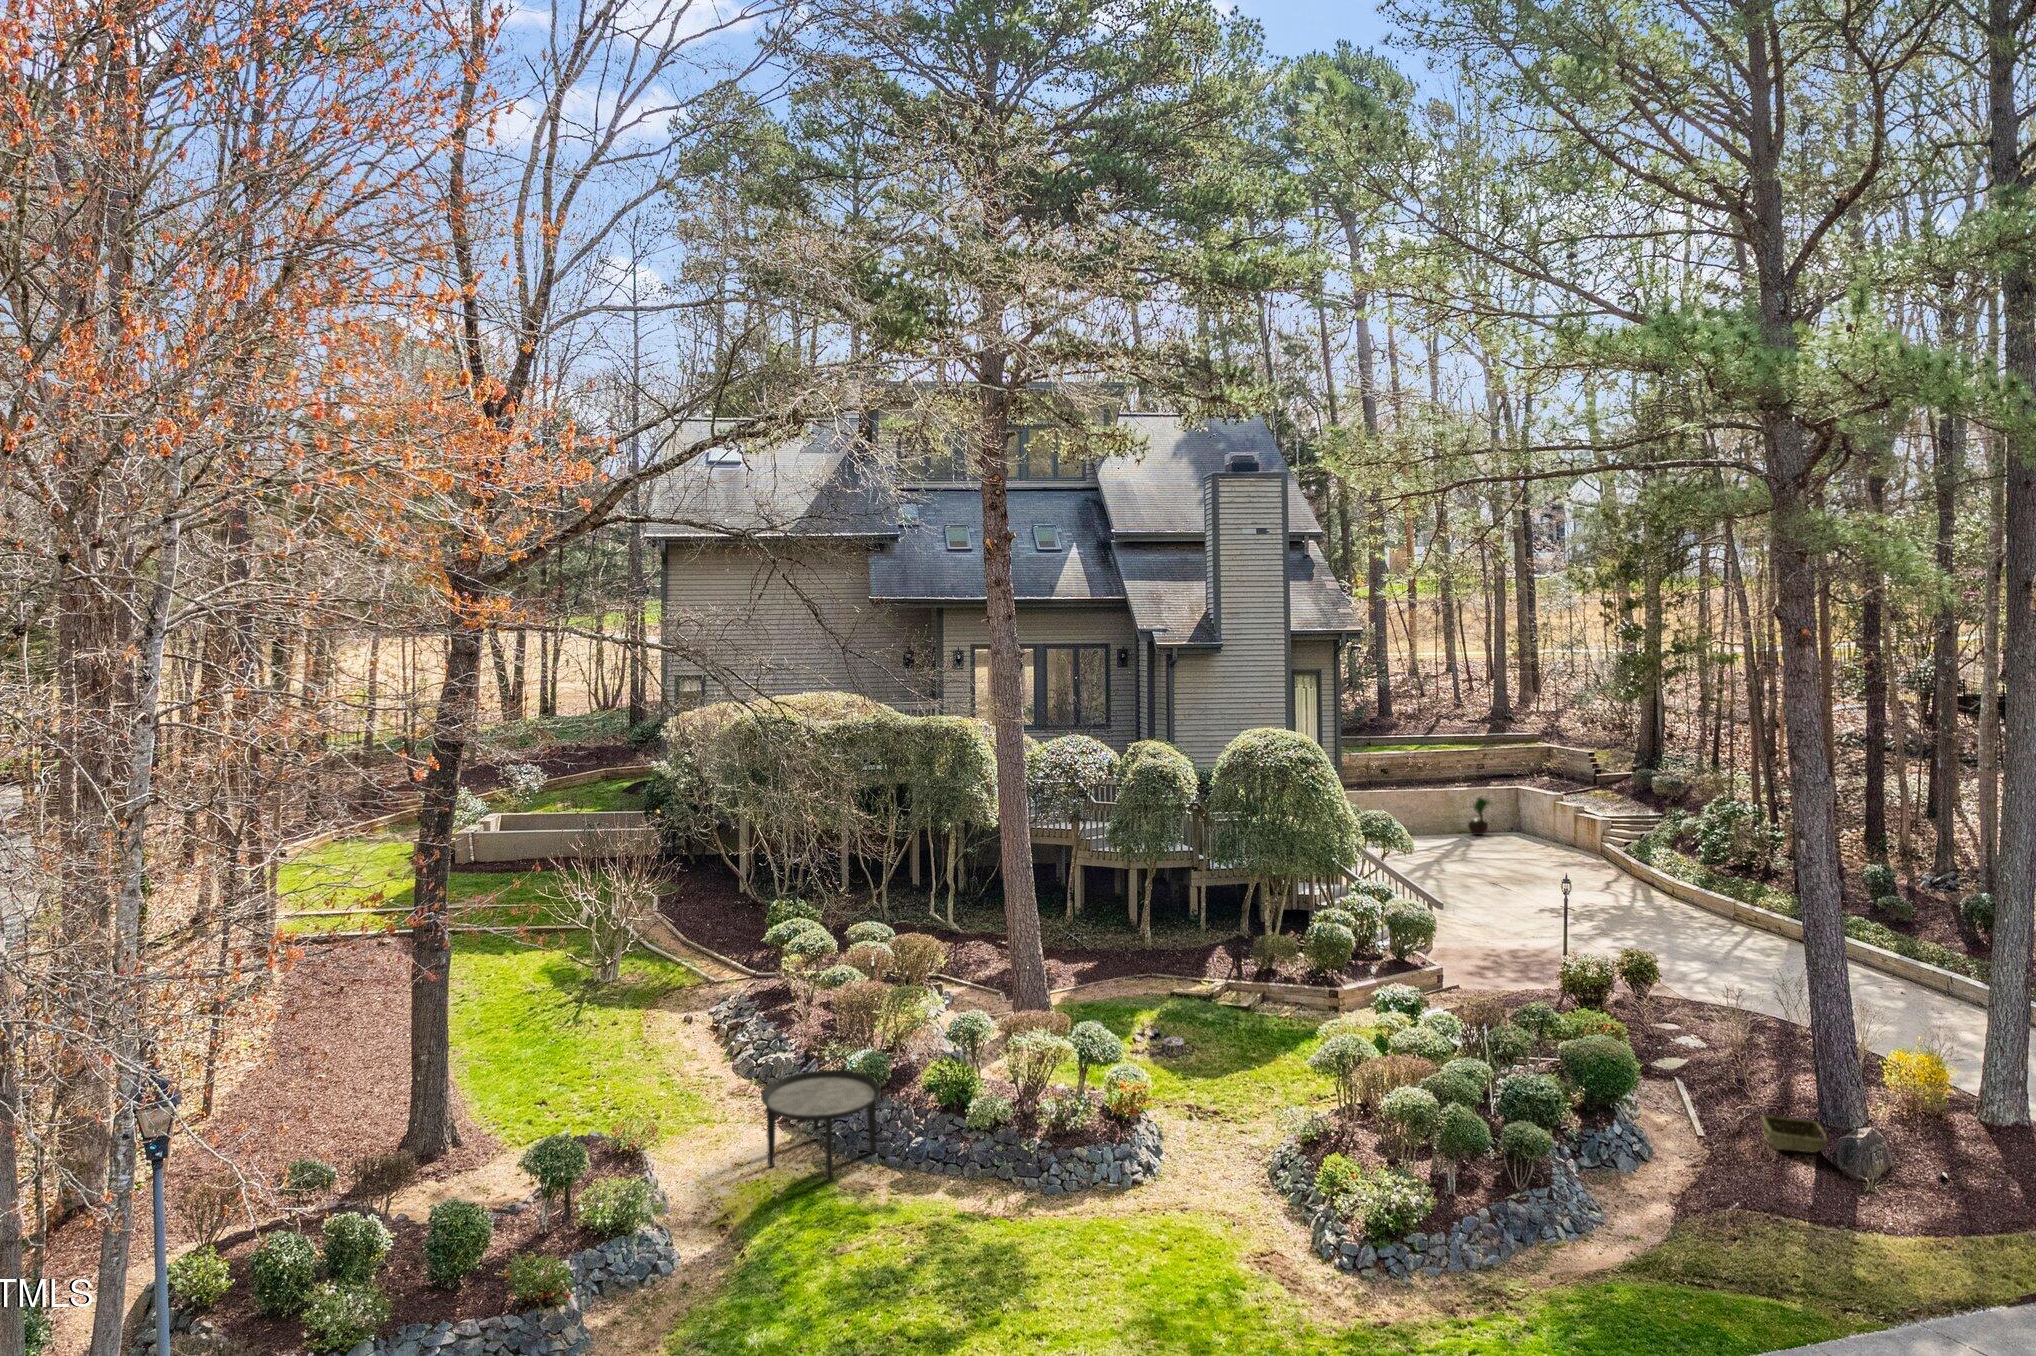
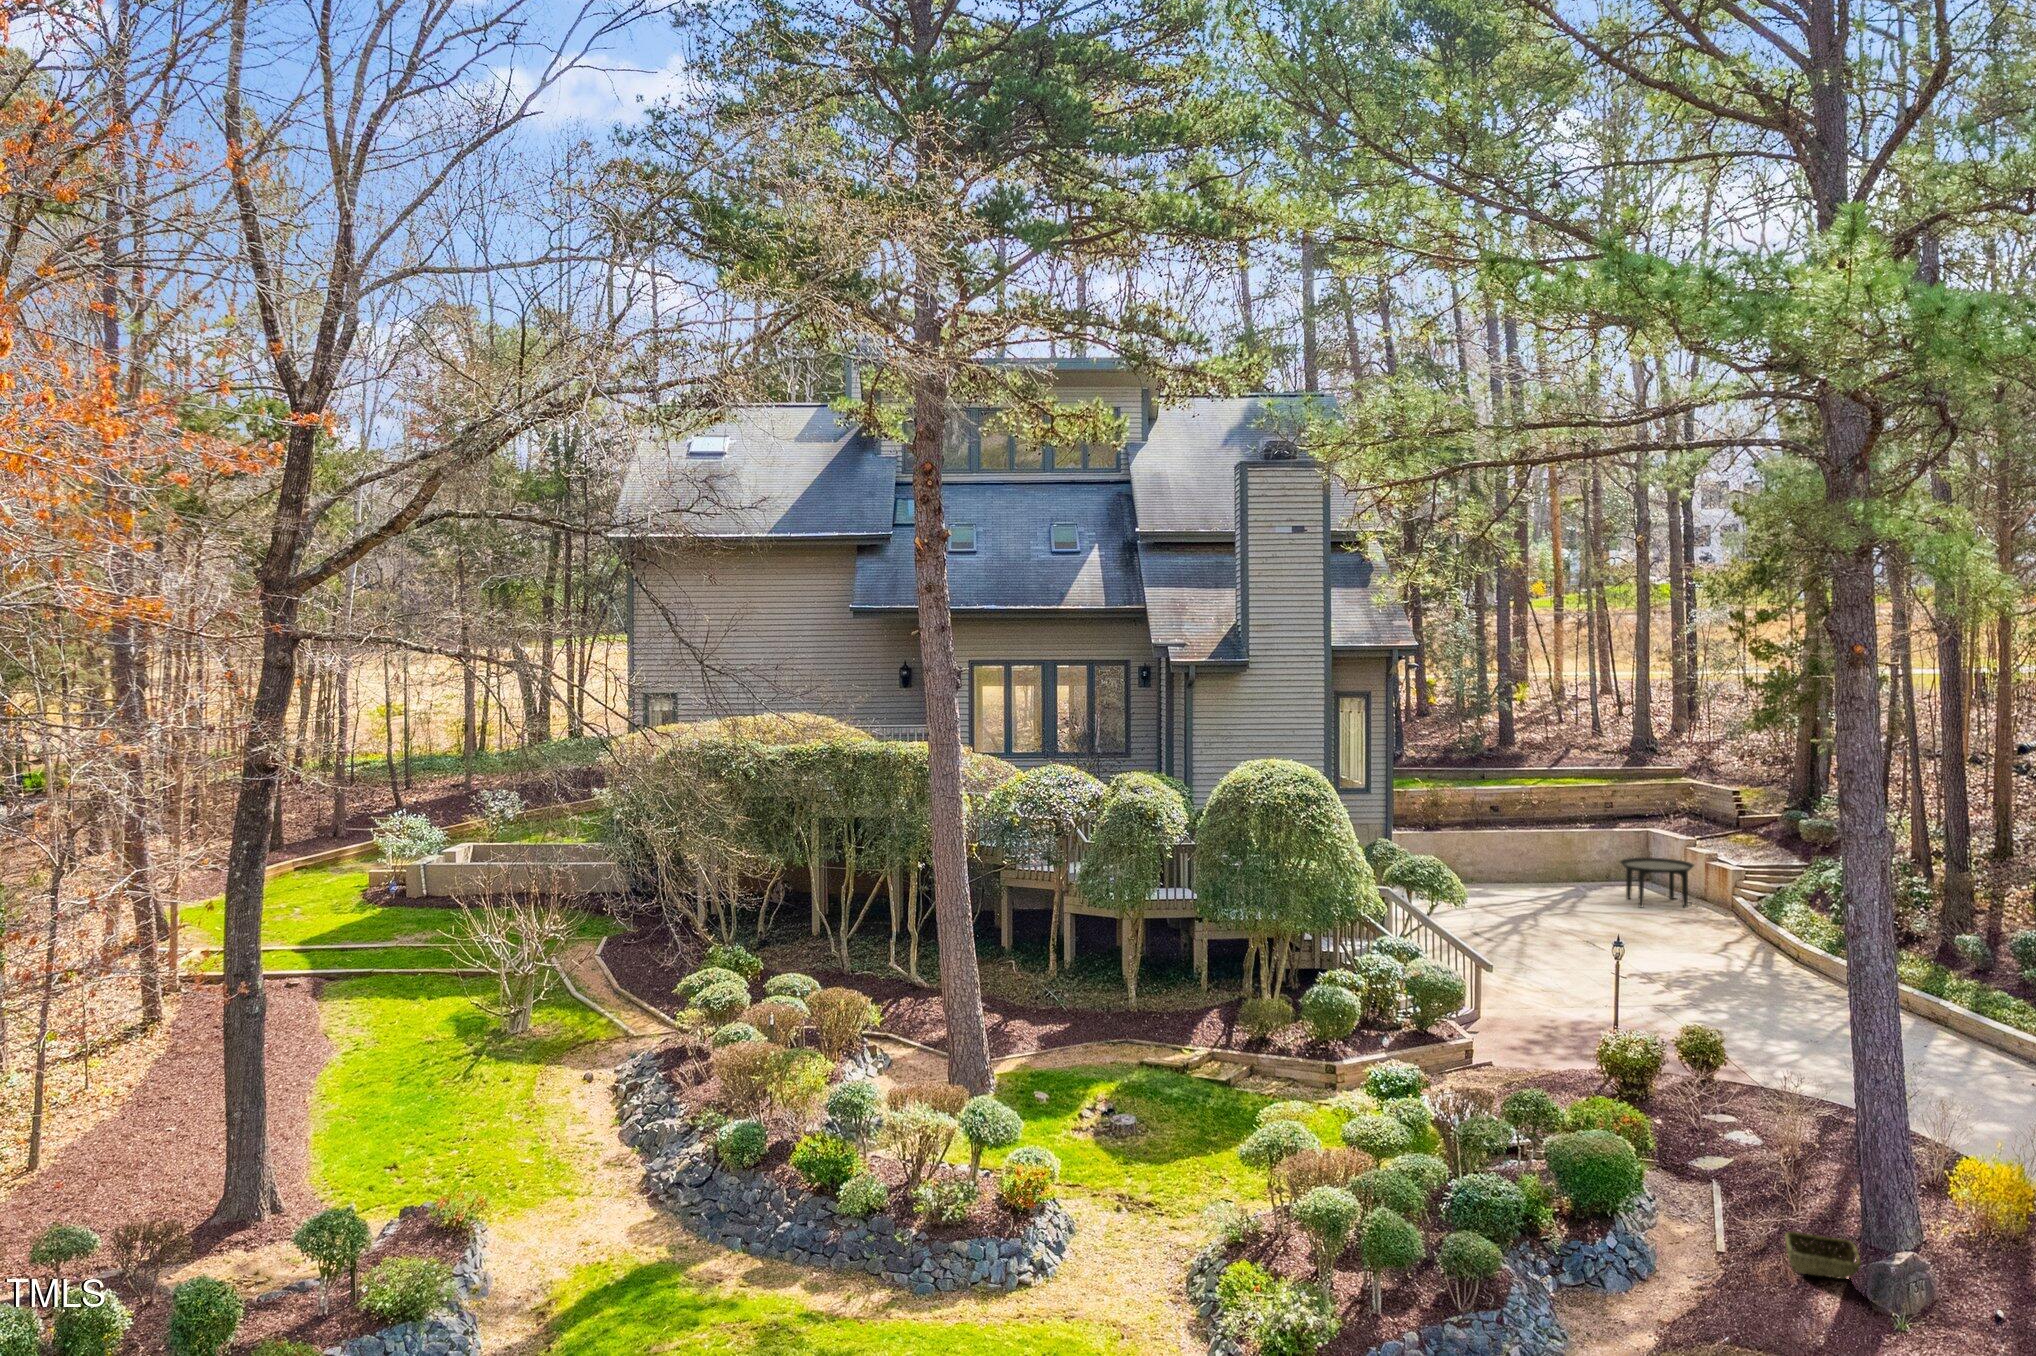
potted tree: present [1468,796,1491,835] -> none [1575,835,1605,886]
round table: present [761,1070,881,1182] -> present [1620,858,1694,908]

